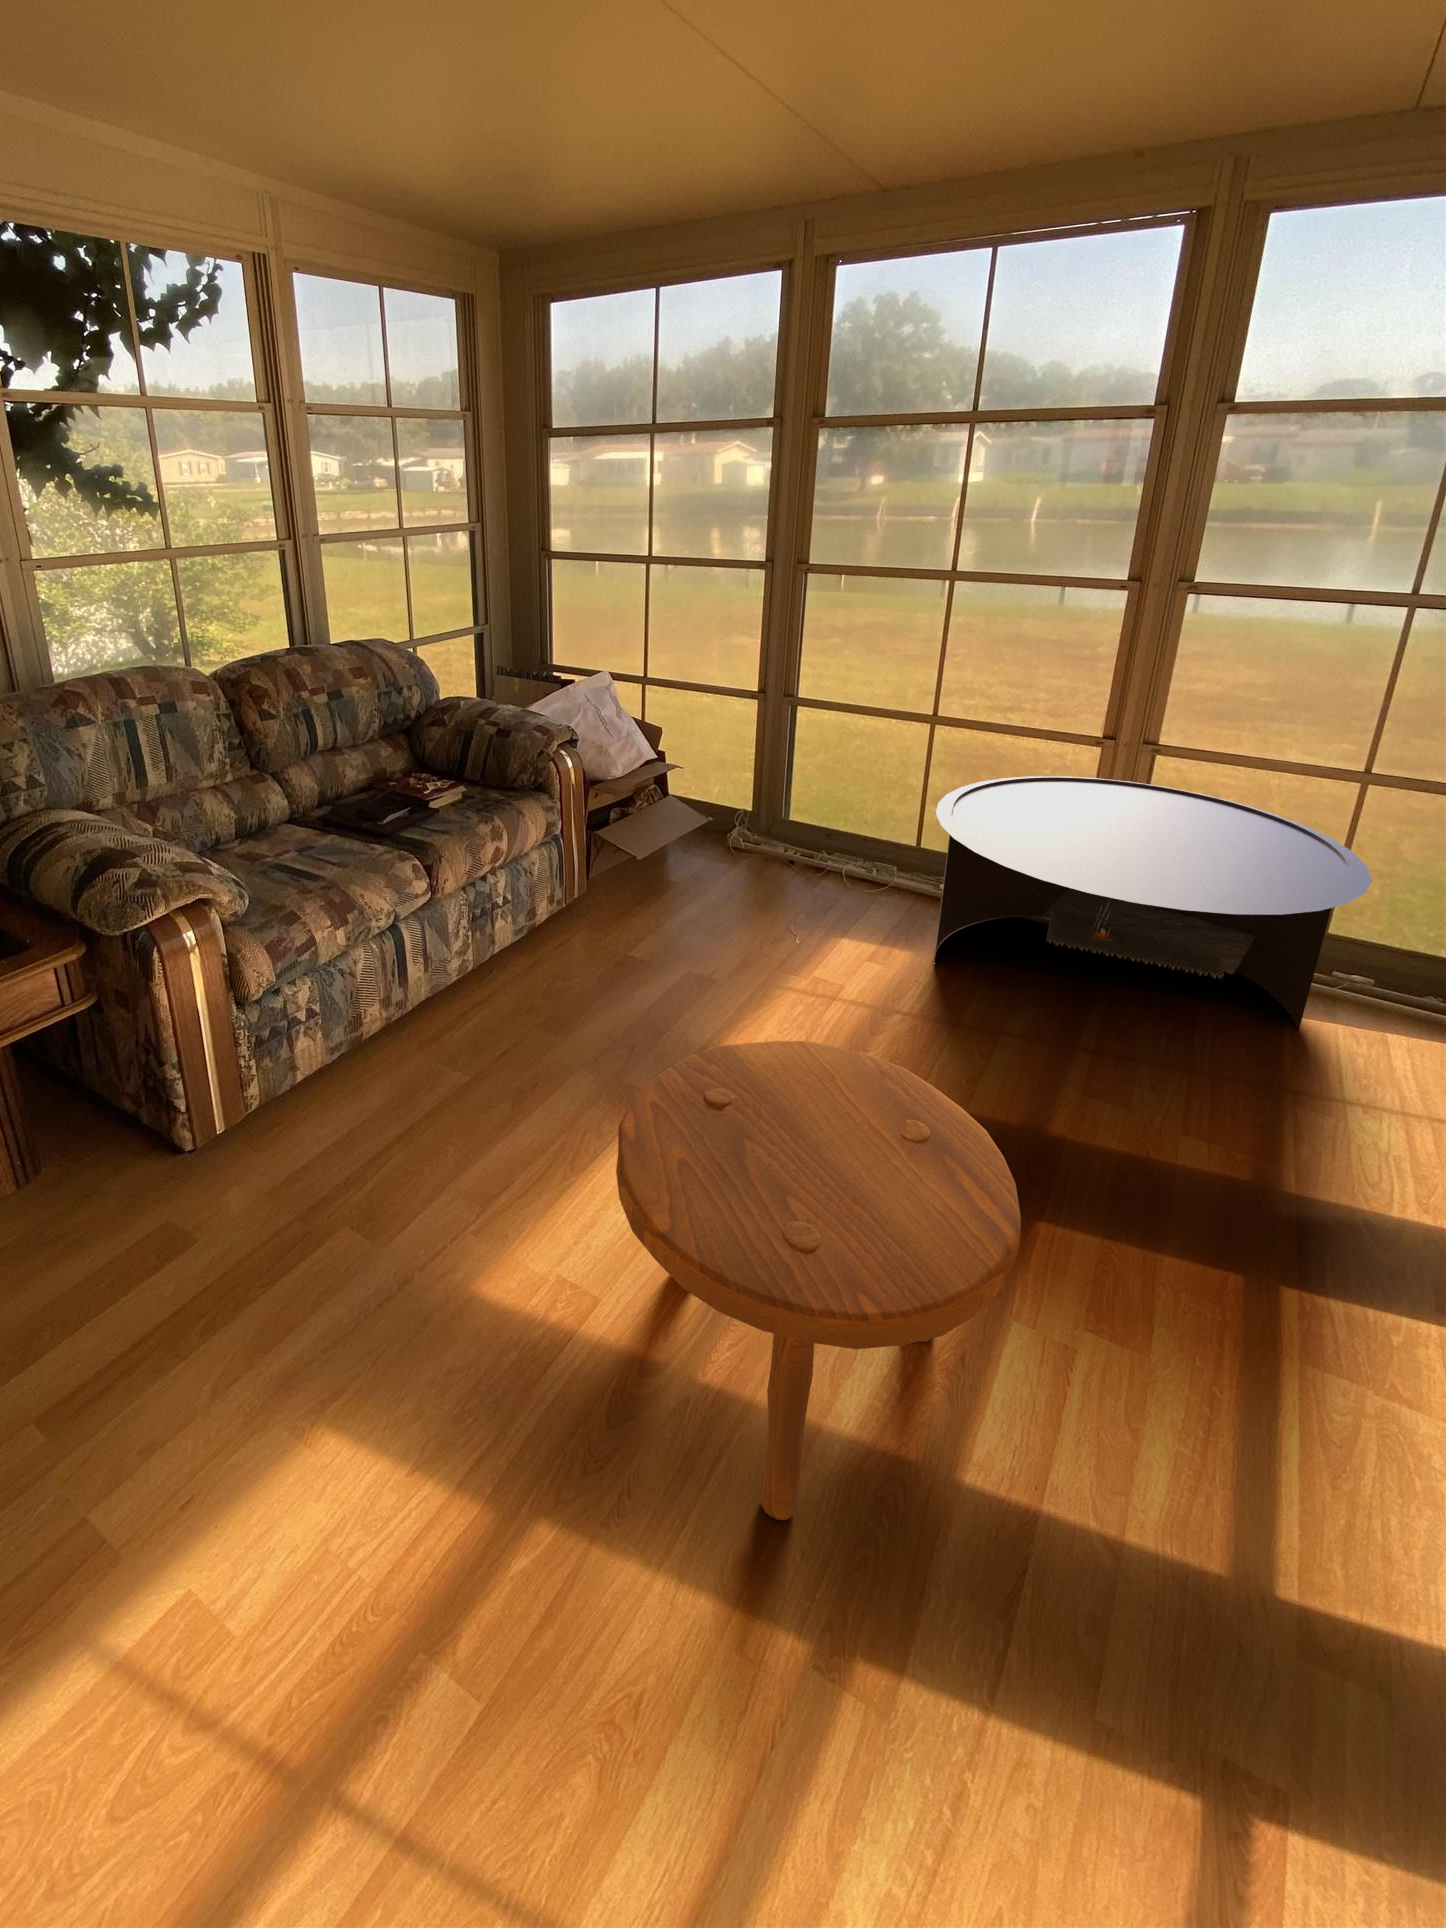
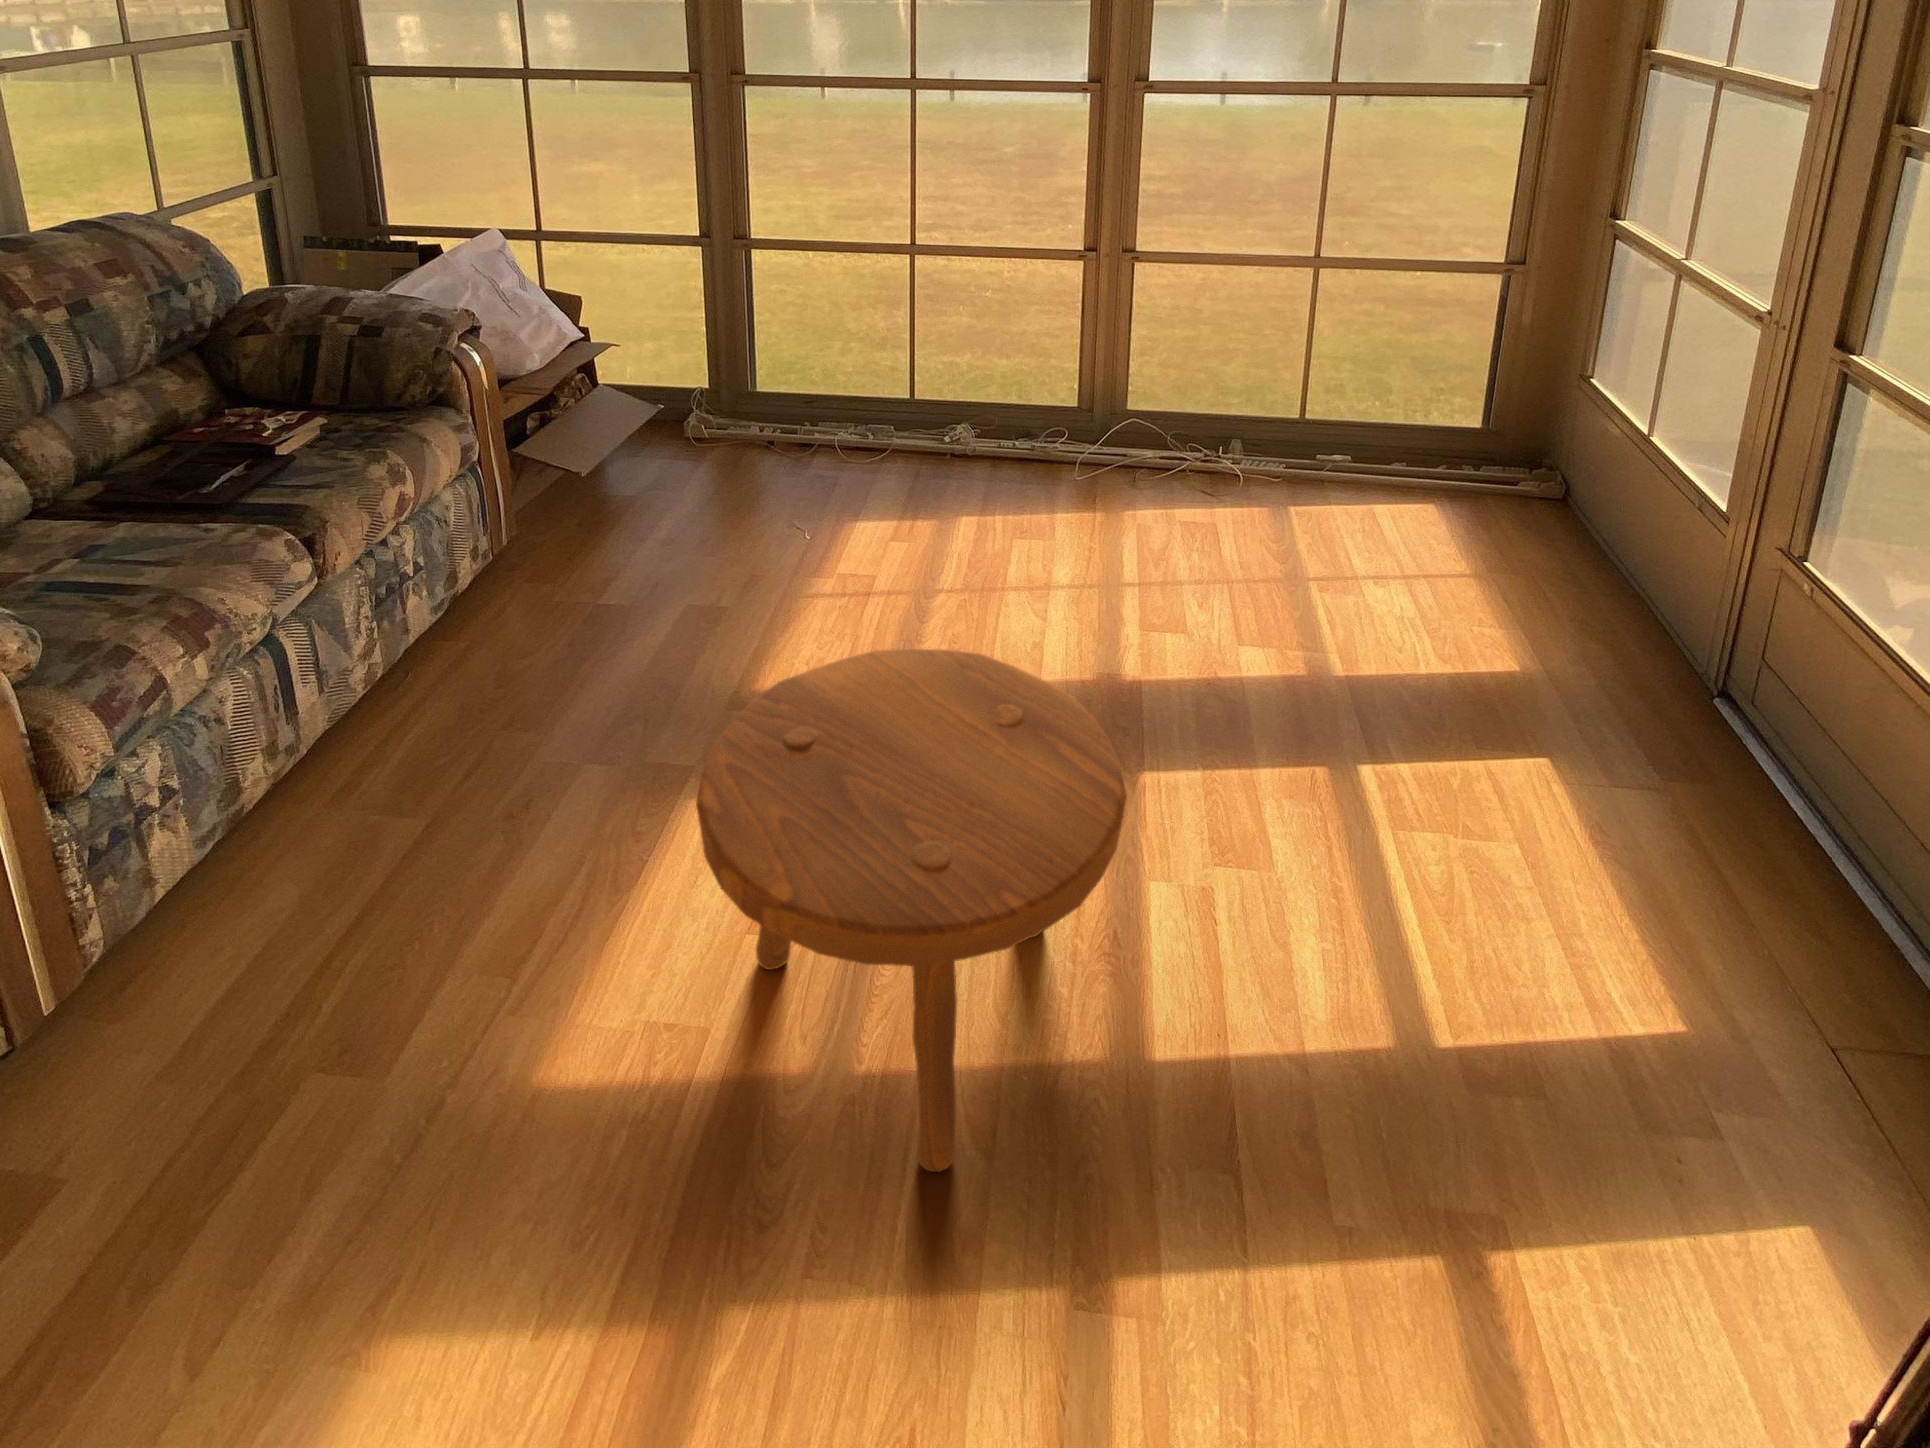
coffee table: present [934,776,1372,1029] -> none [938,302,1327,533]

